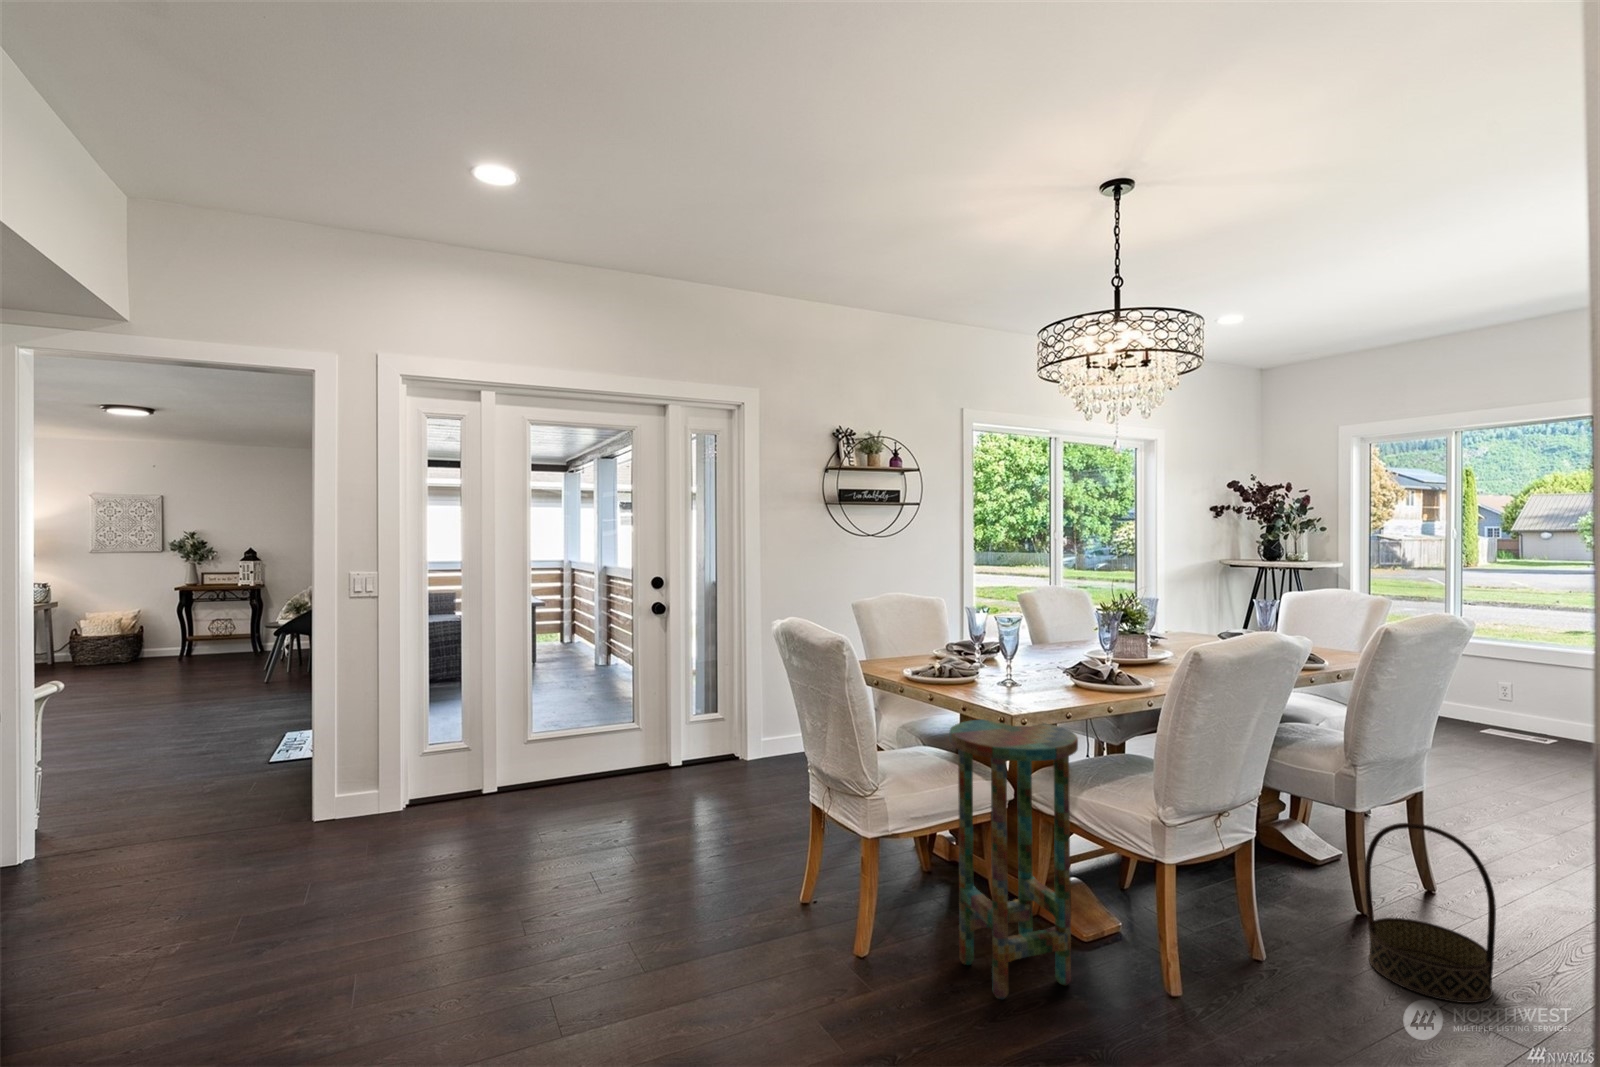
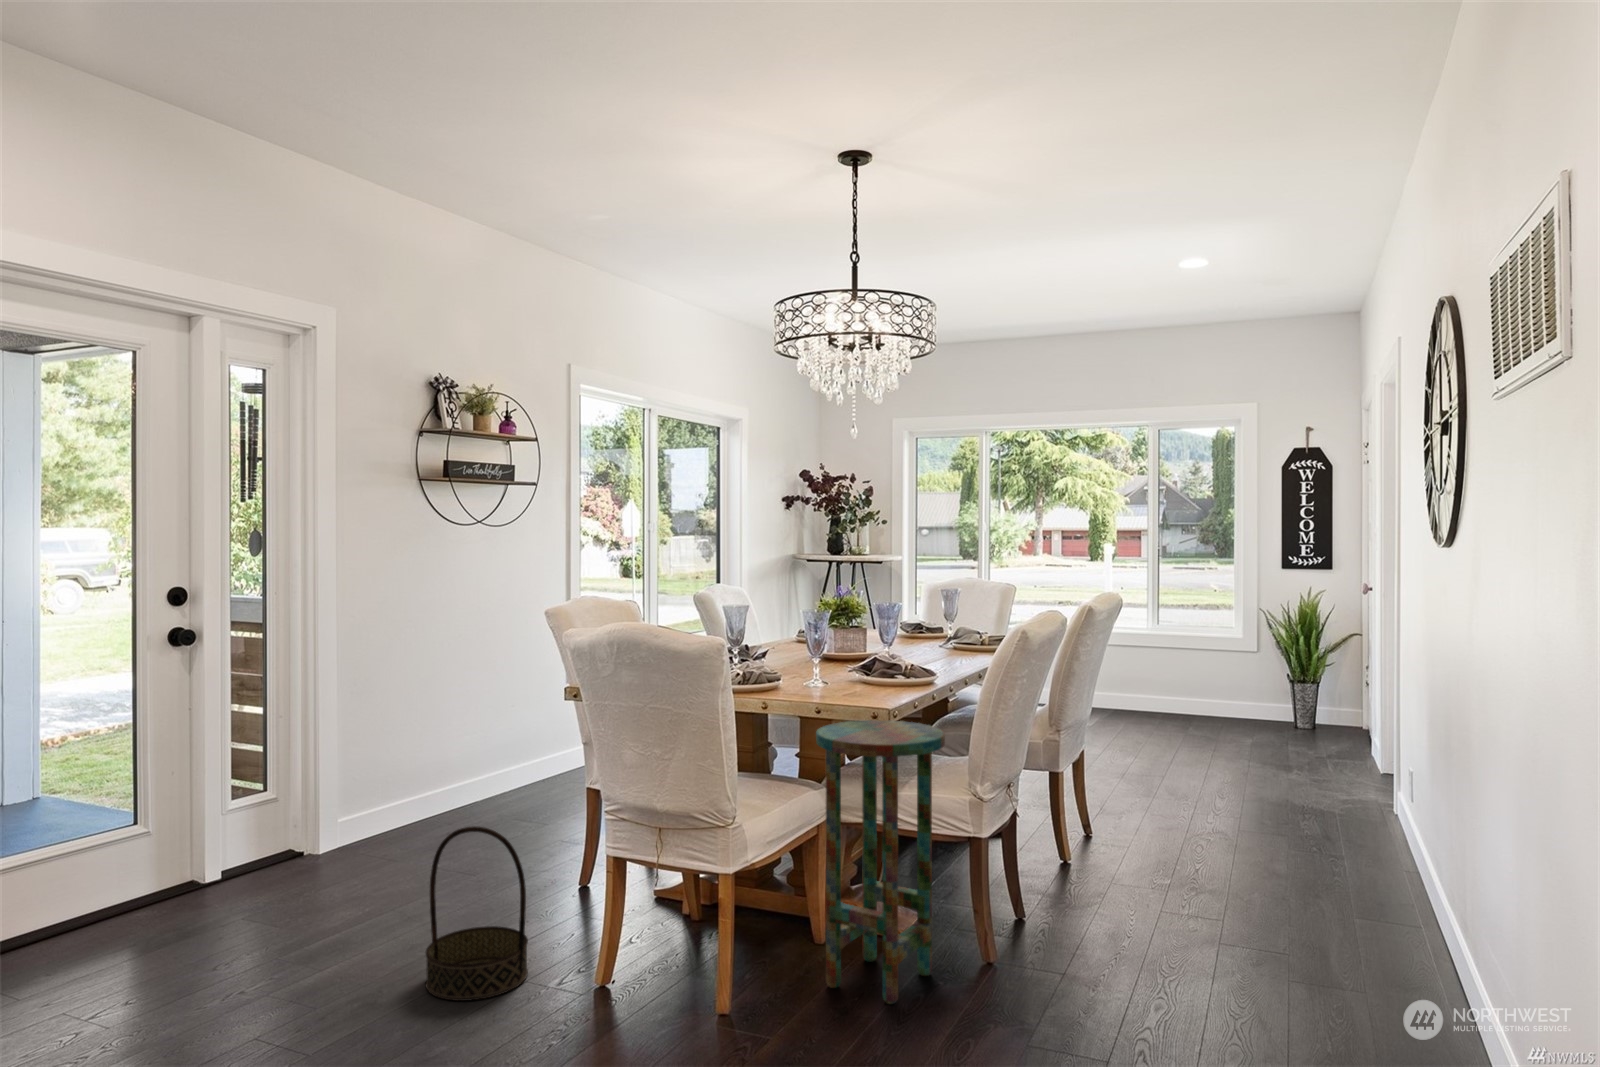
basket: present [1365,823,1496,1003] -> present [426,826,528,1001]

